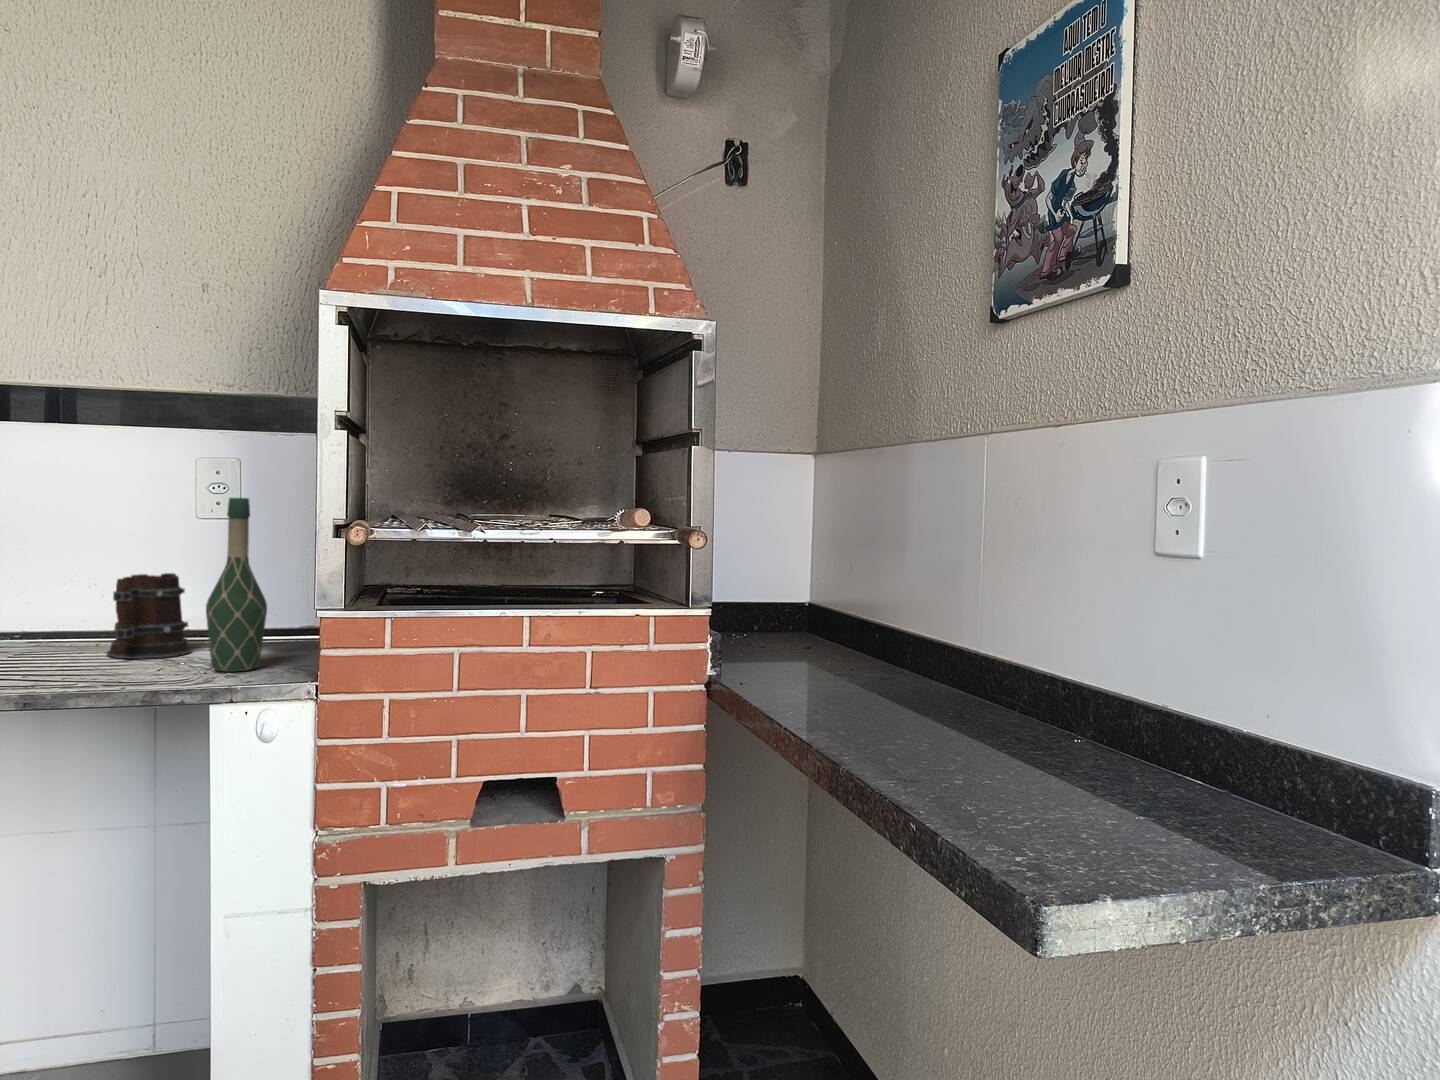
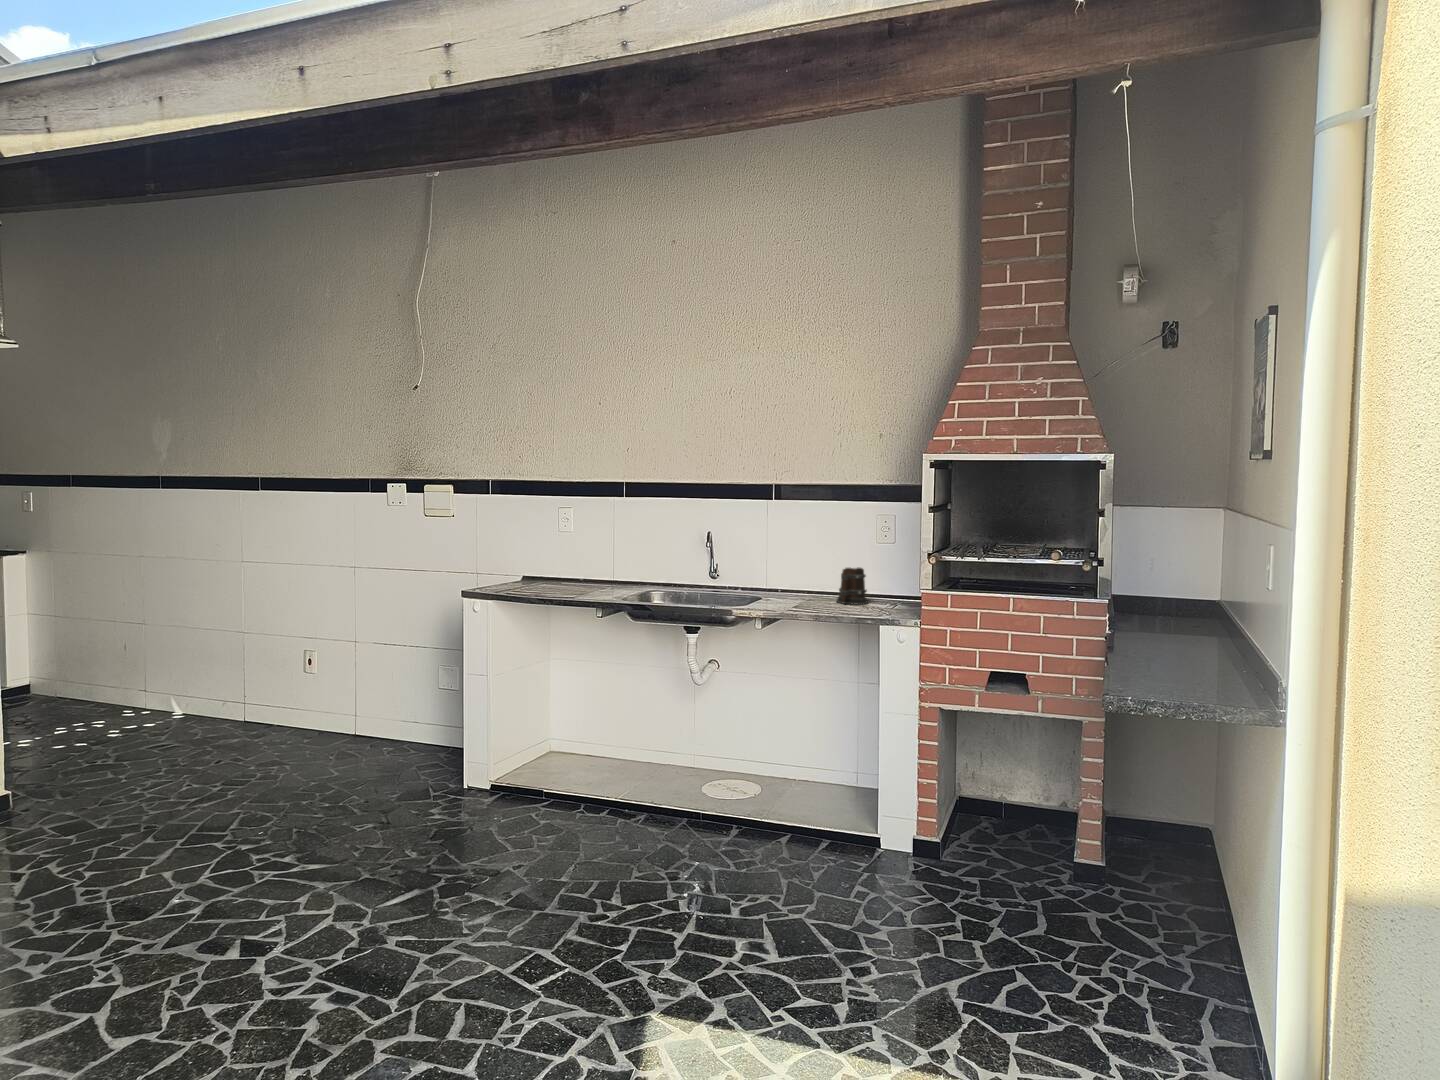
wine bottle: present [206,498,267,671] -> none [877,538,901,612]

